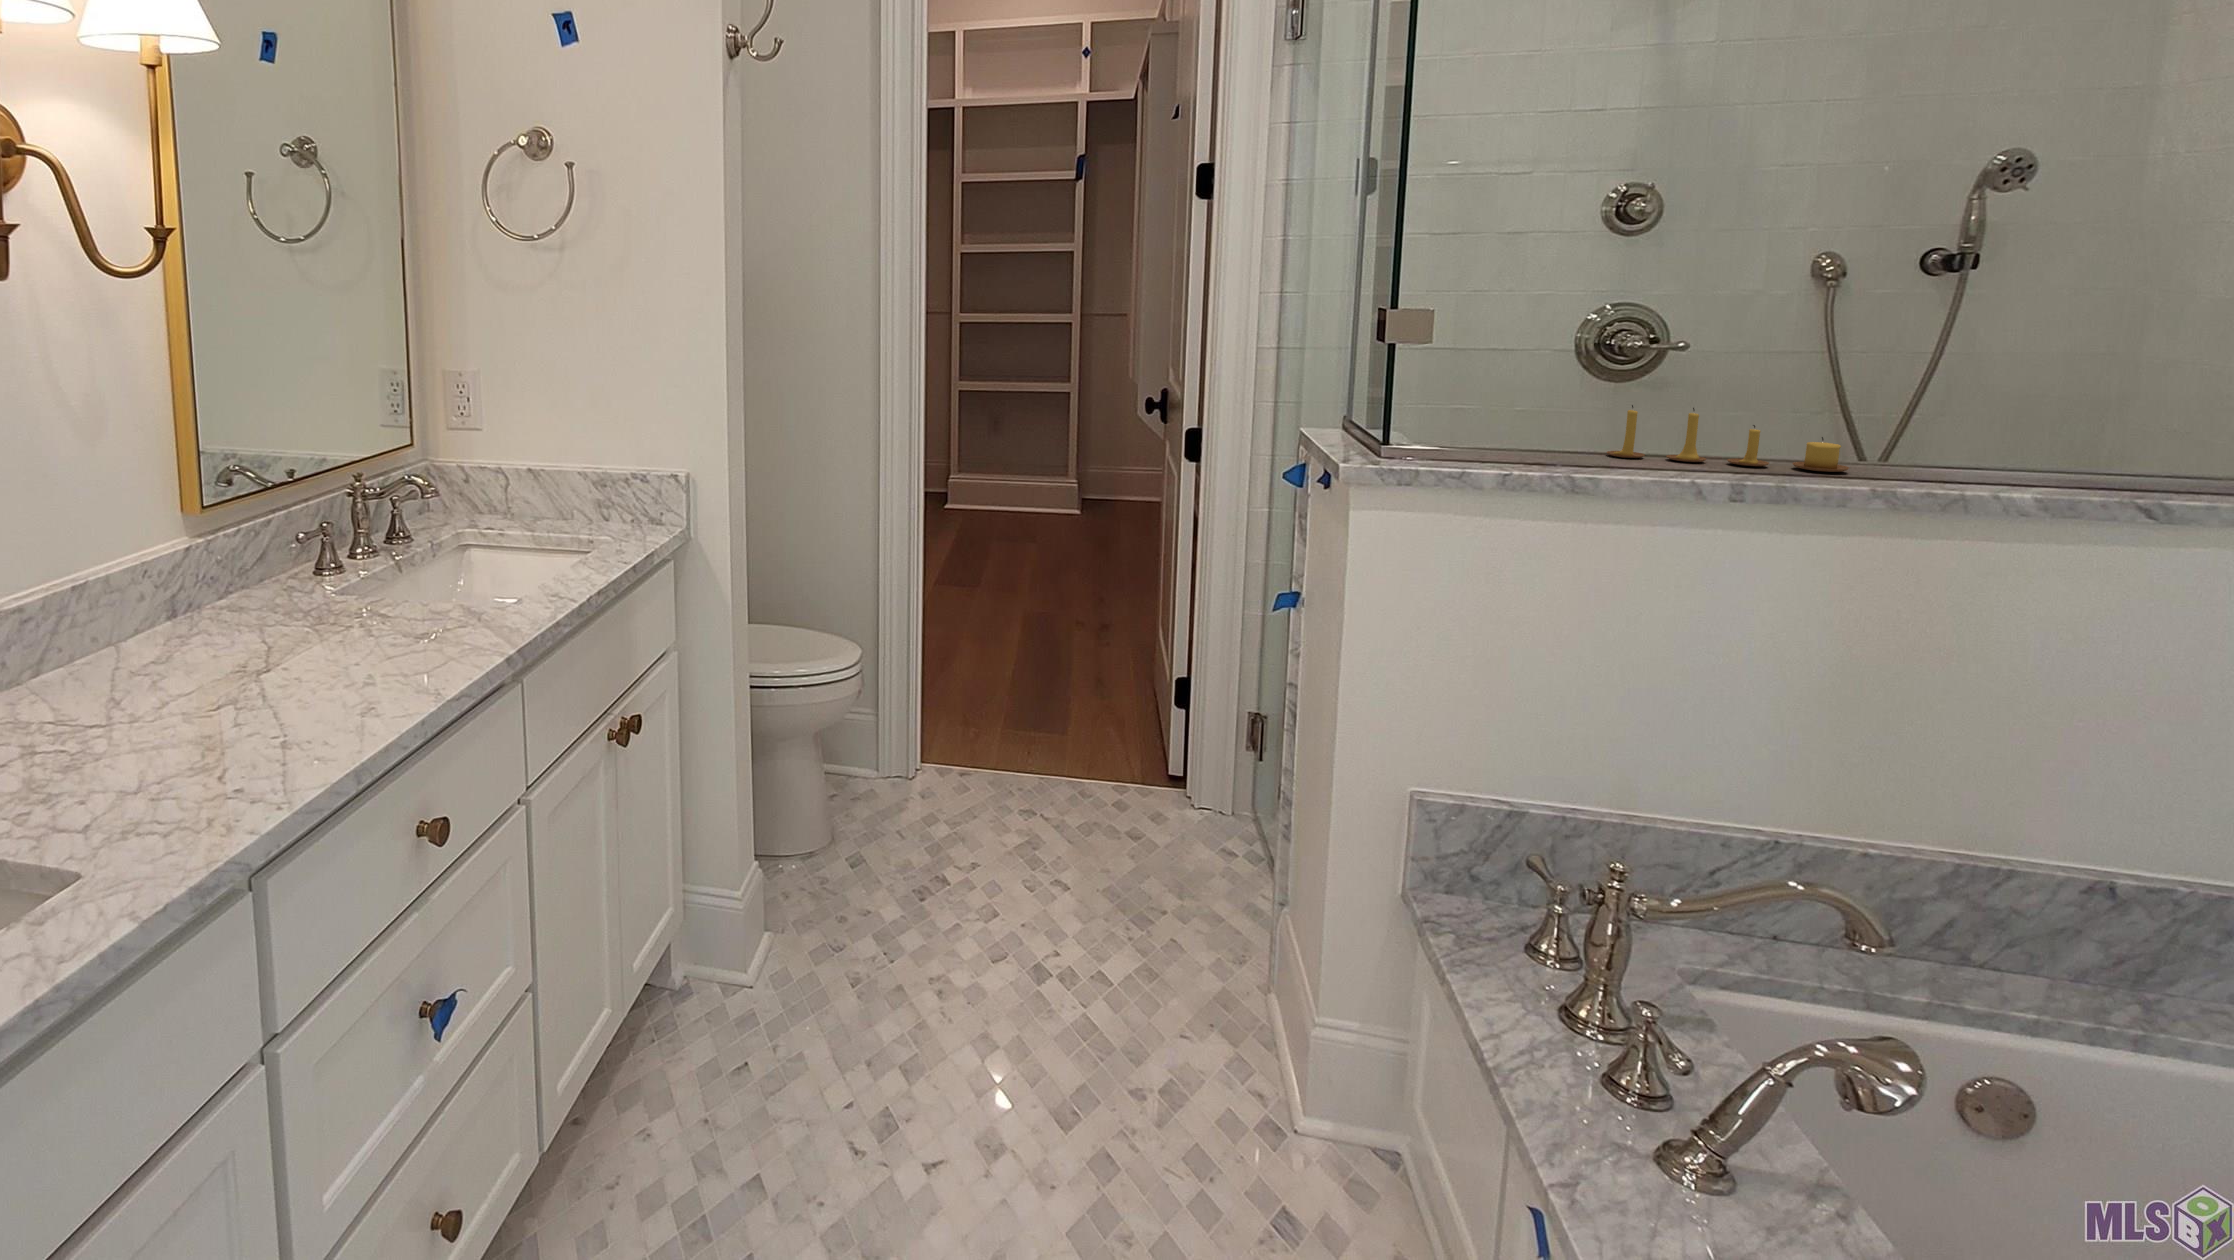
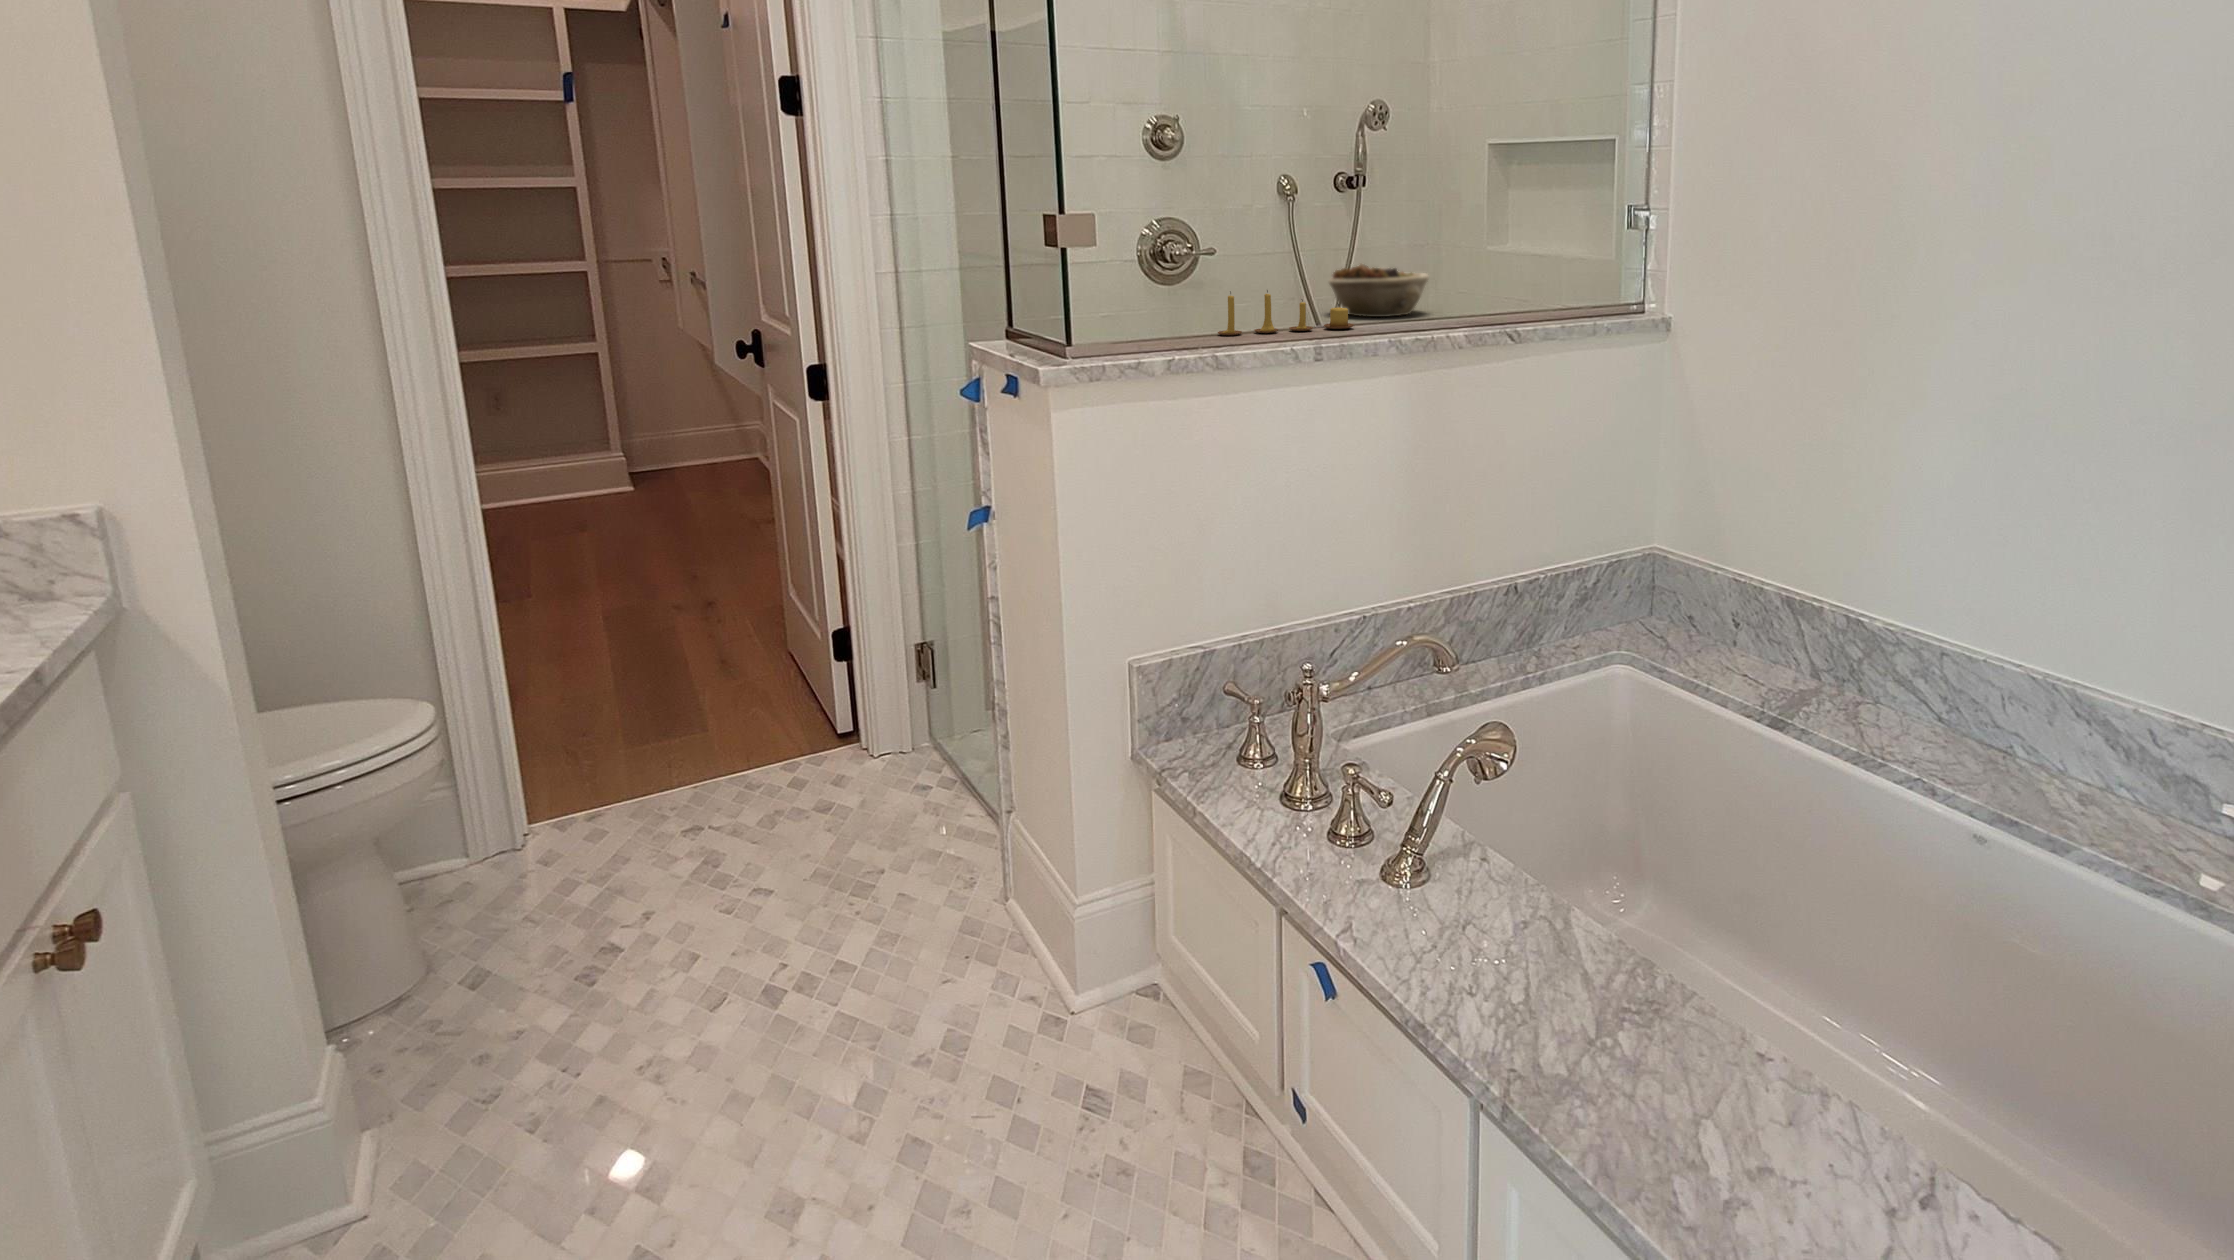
succulent planter: none [1849,384,2067,466] -> present [1329,264,1429,317]

